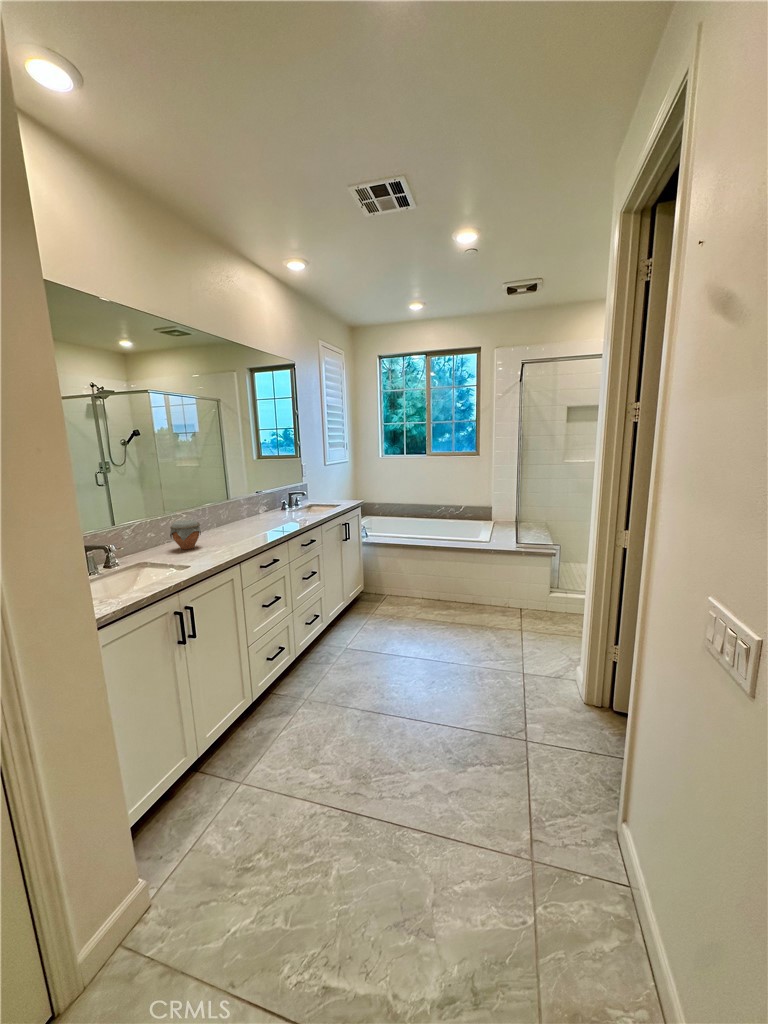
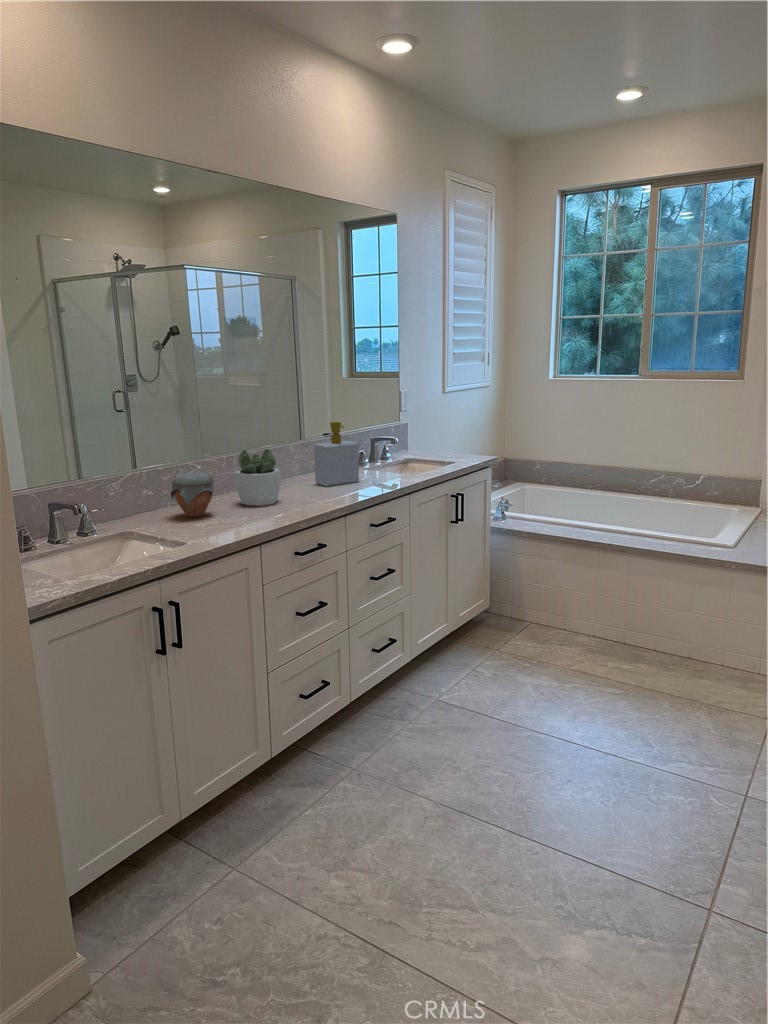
soap bottle: none [259,484,288,524] -> present [314,422,359,486]
succulent plant: none [212,502,243,539] -> present [235,449,281,506]

